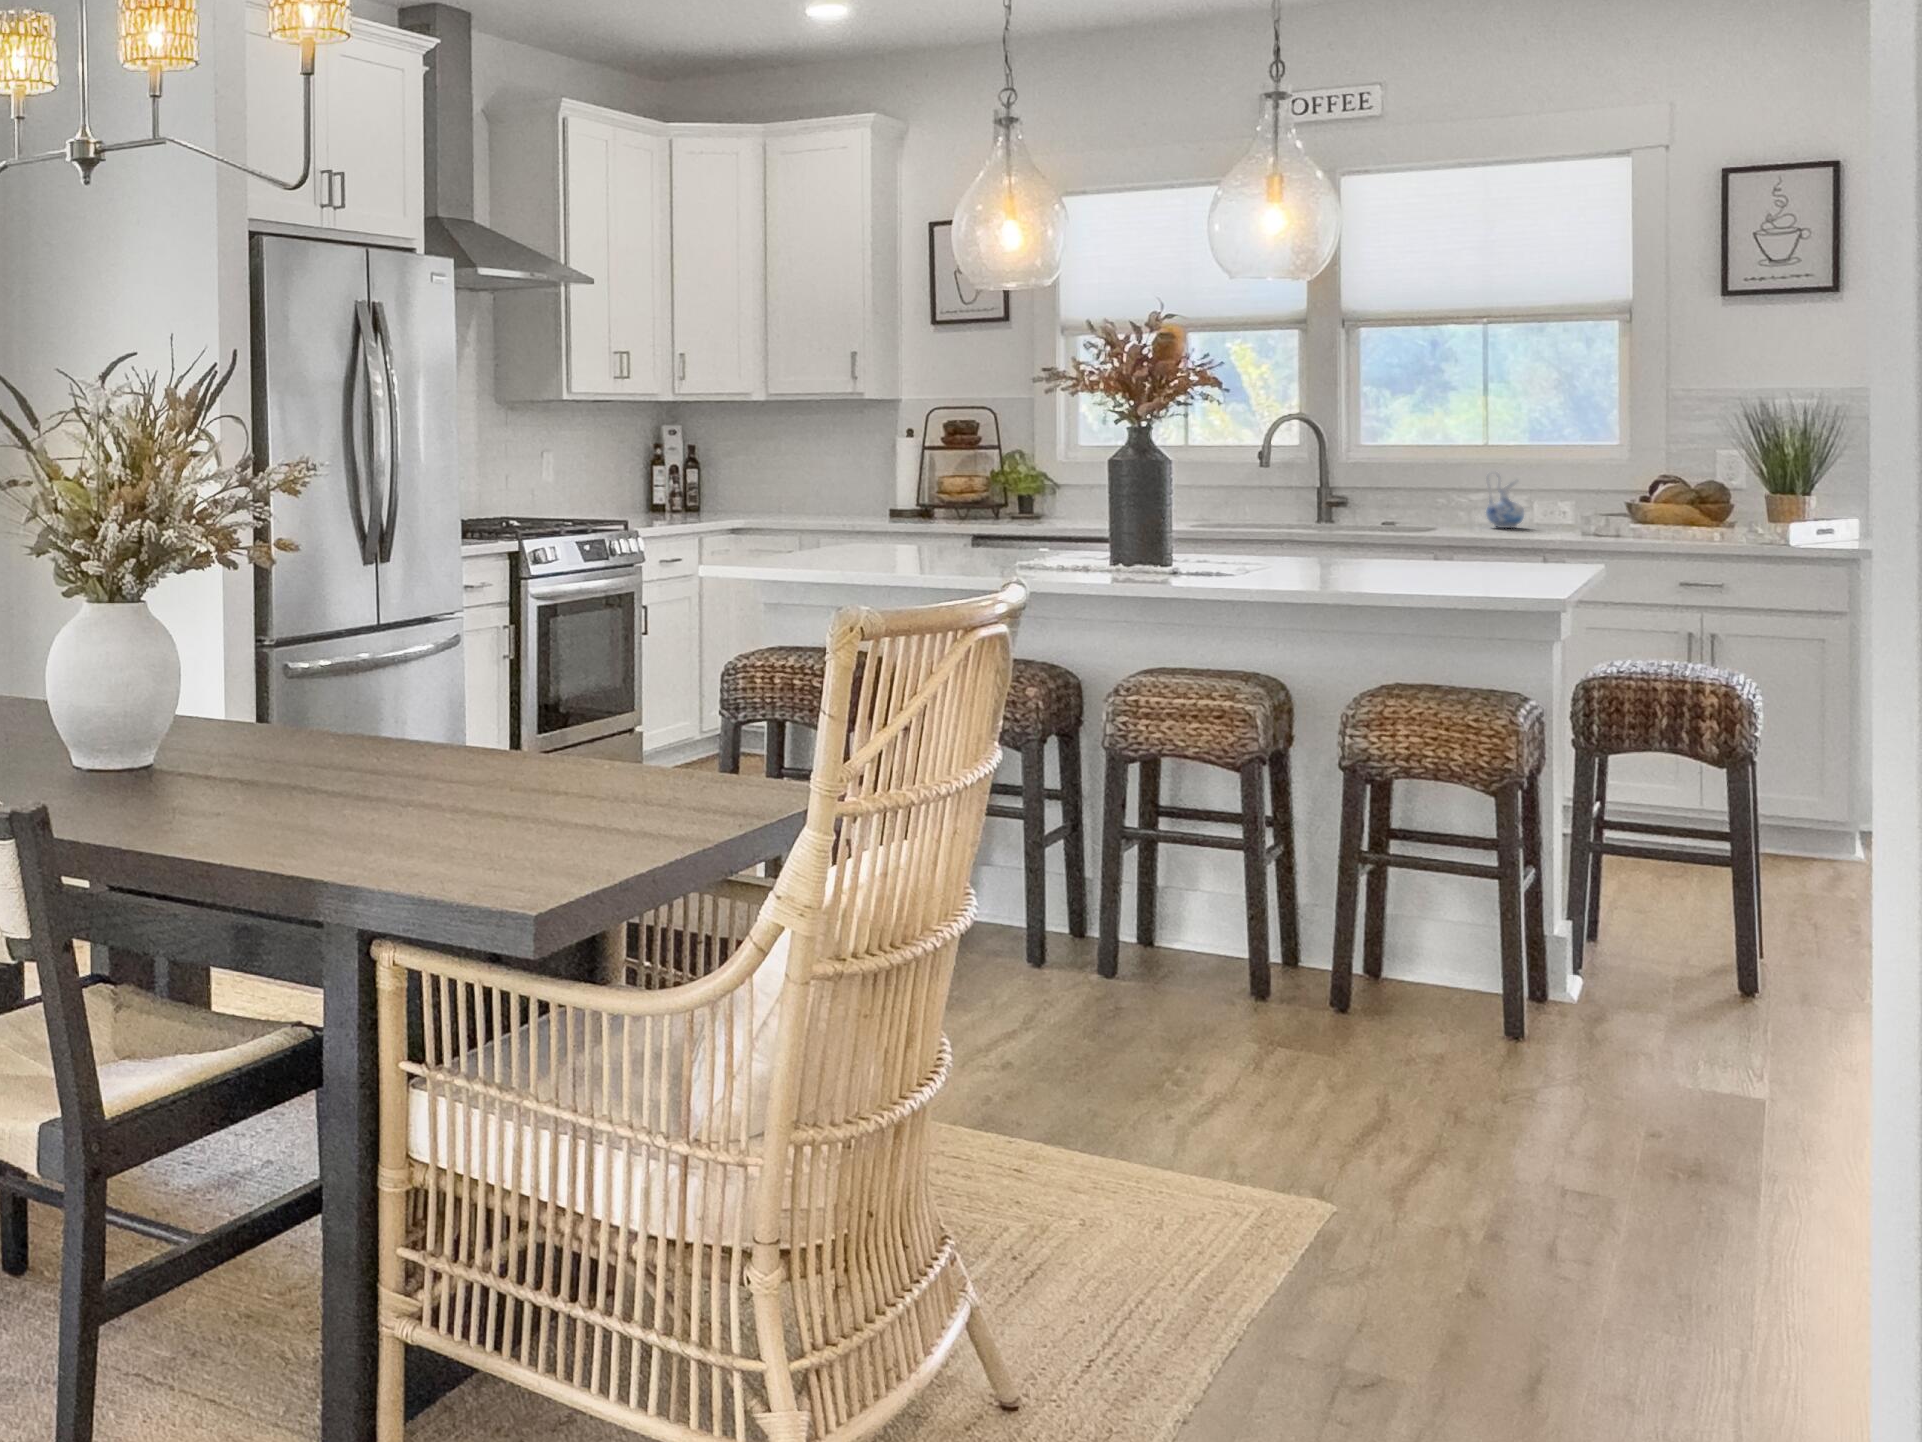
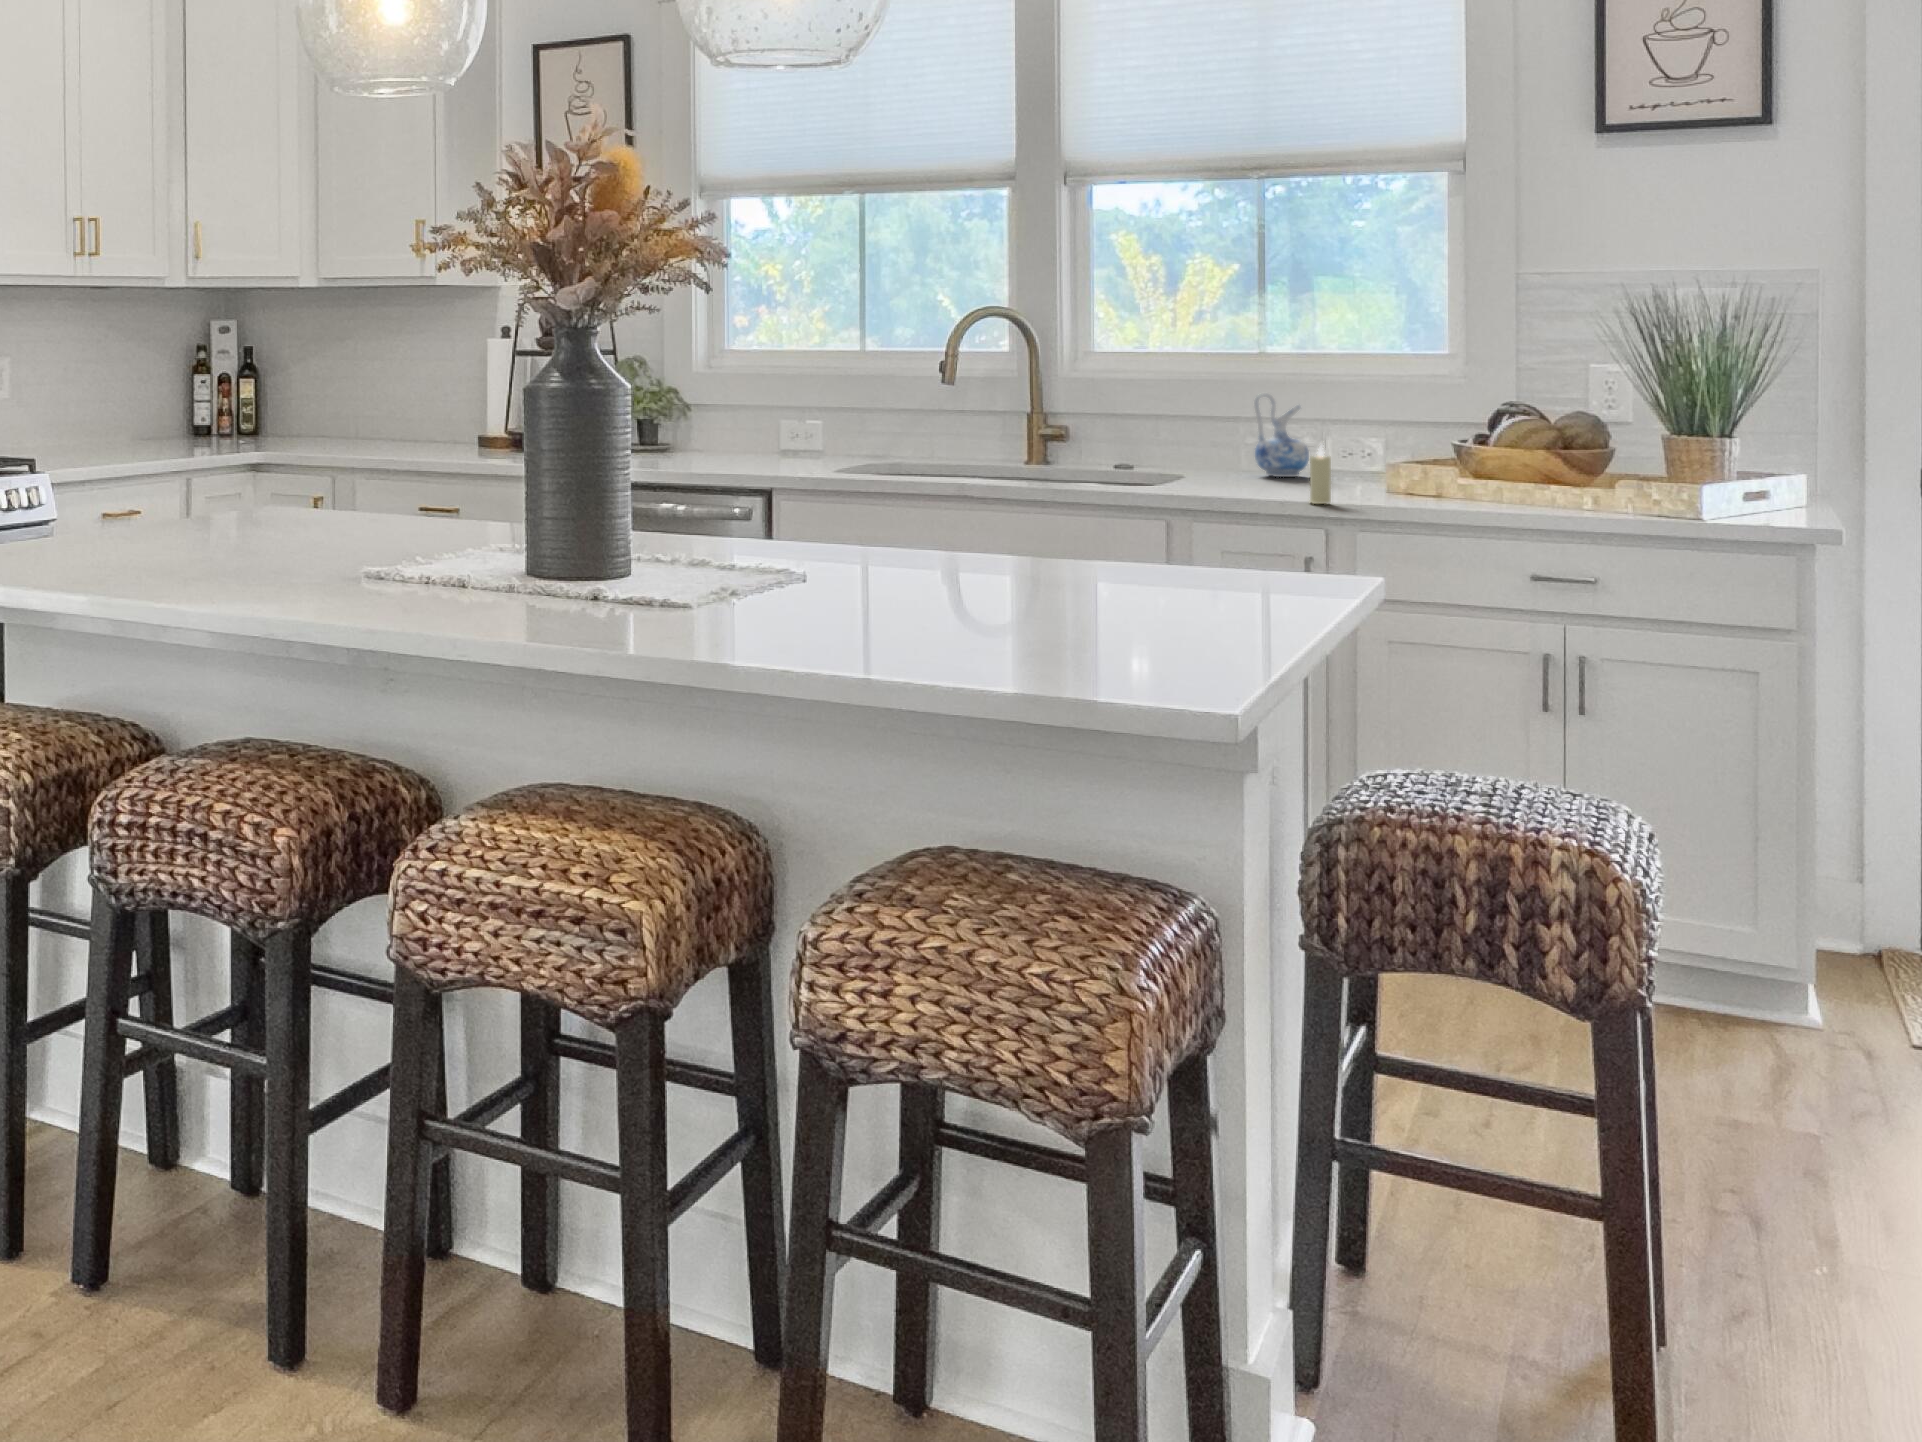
candle: none [1532,500,1548,541] -> present [1310,445,1331,504]

